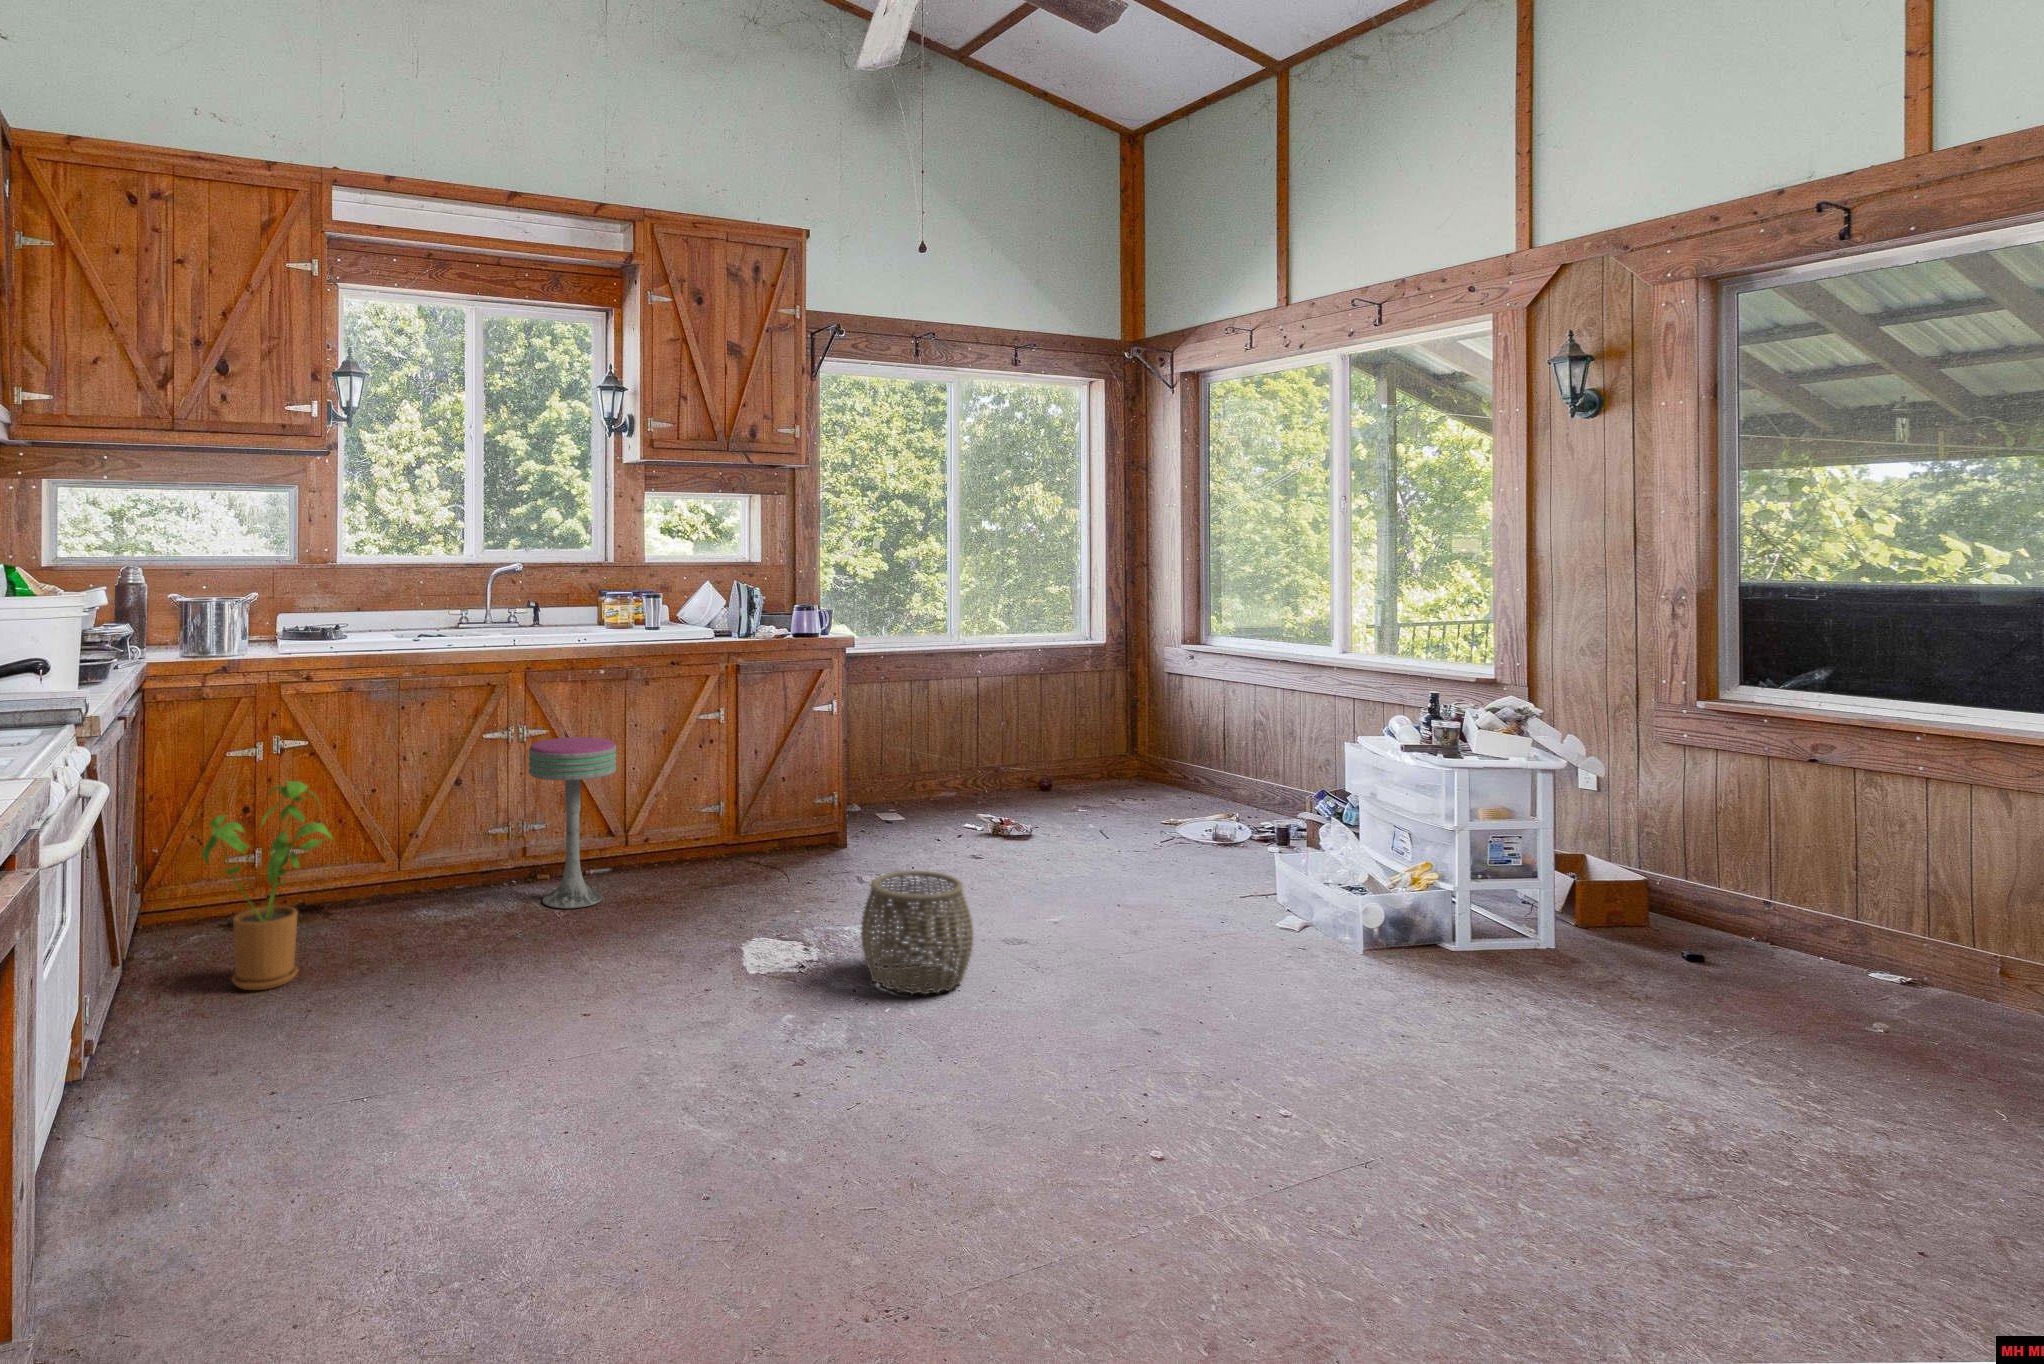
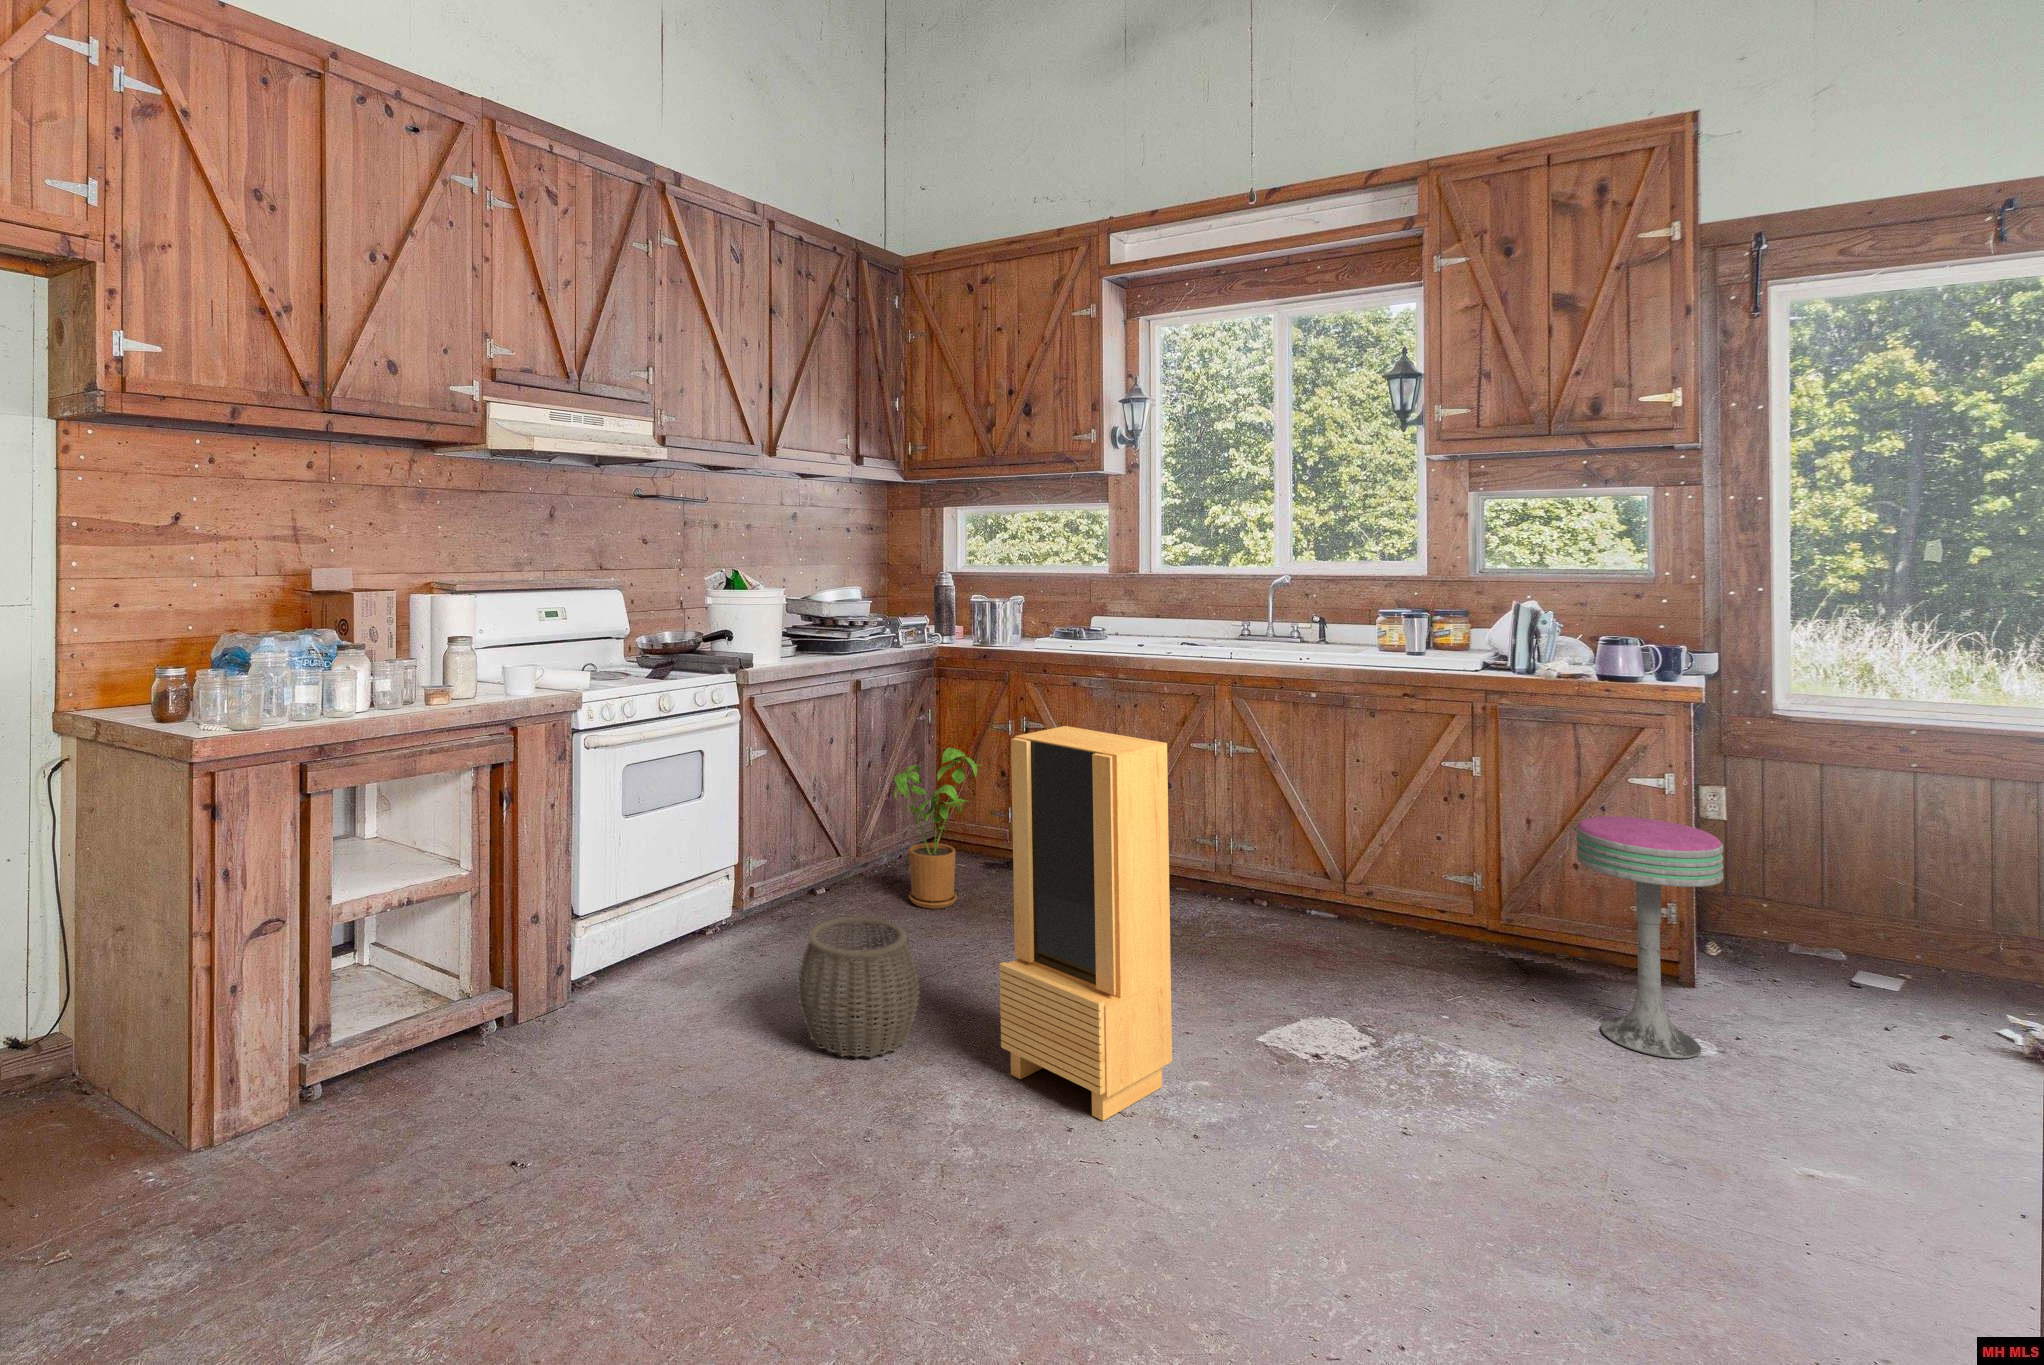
storage cabinet: none [620,699,749,1061] -> present [1000,726,1172,1121]
bar stool: present [529,737,616,909] -> present [1576,816,1724,1058]
woven basket: present [861,871,973,994] -> present [797,917,920,1058]

